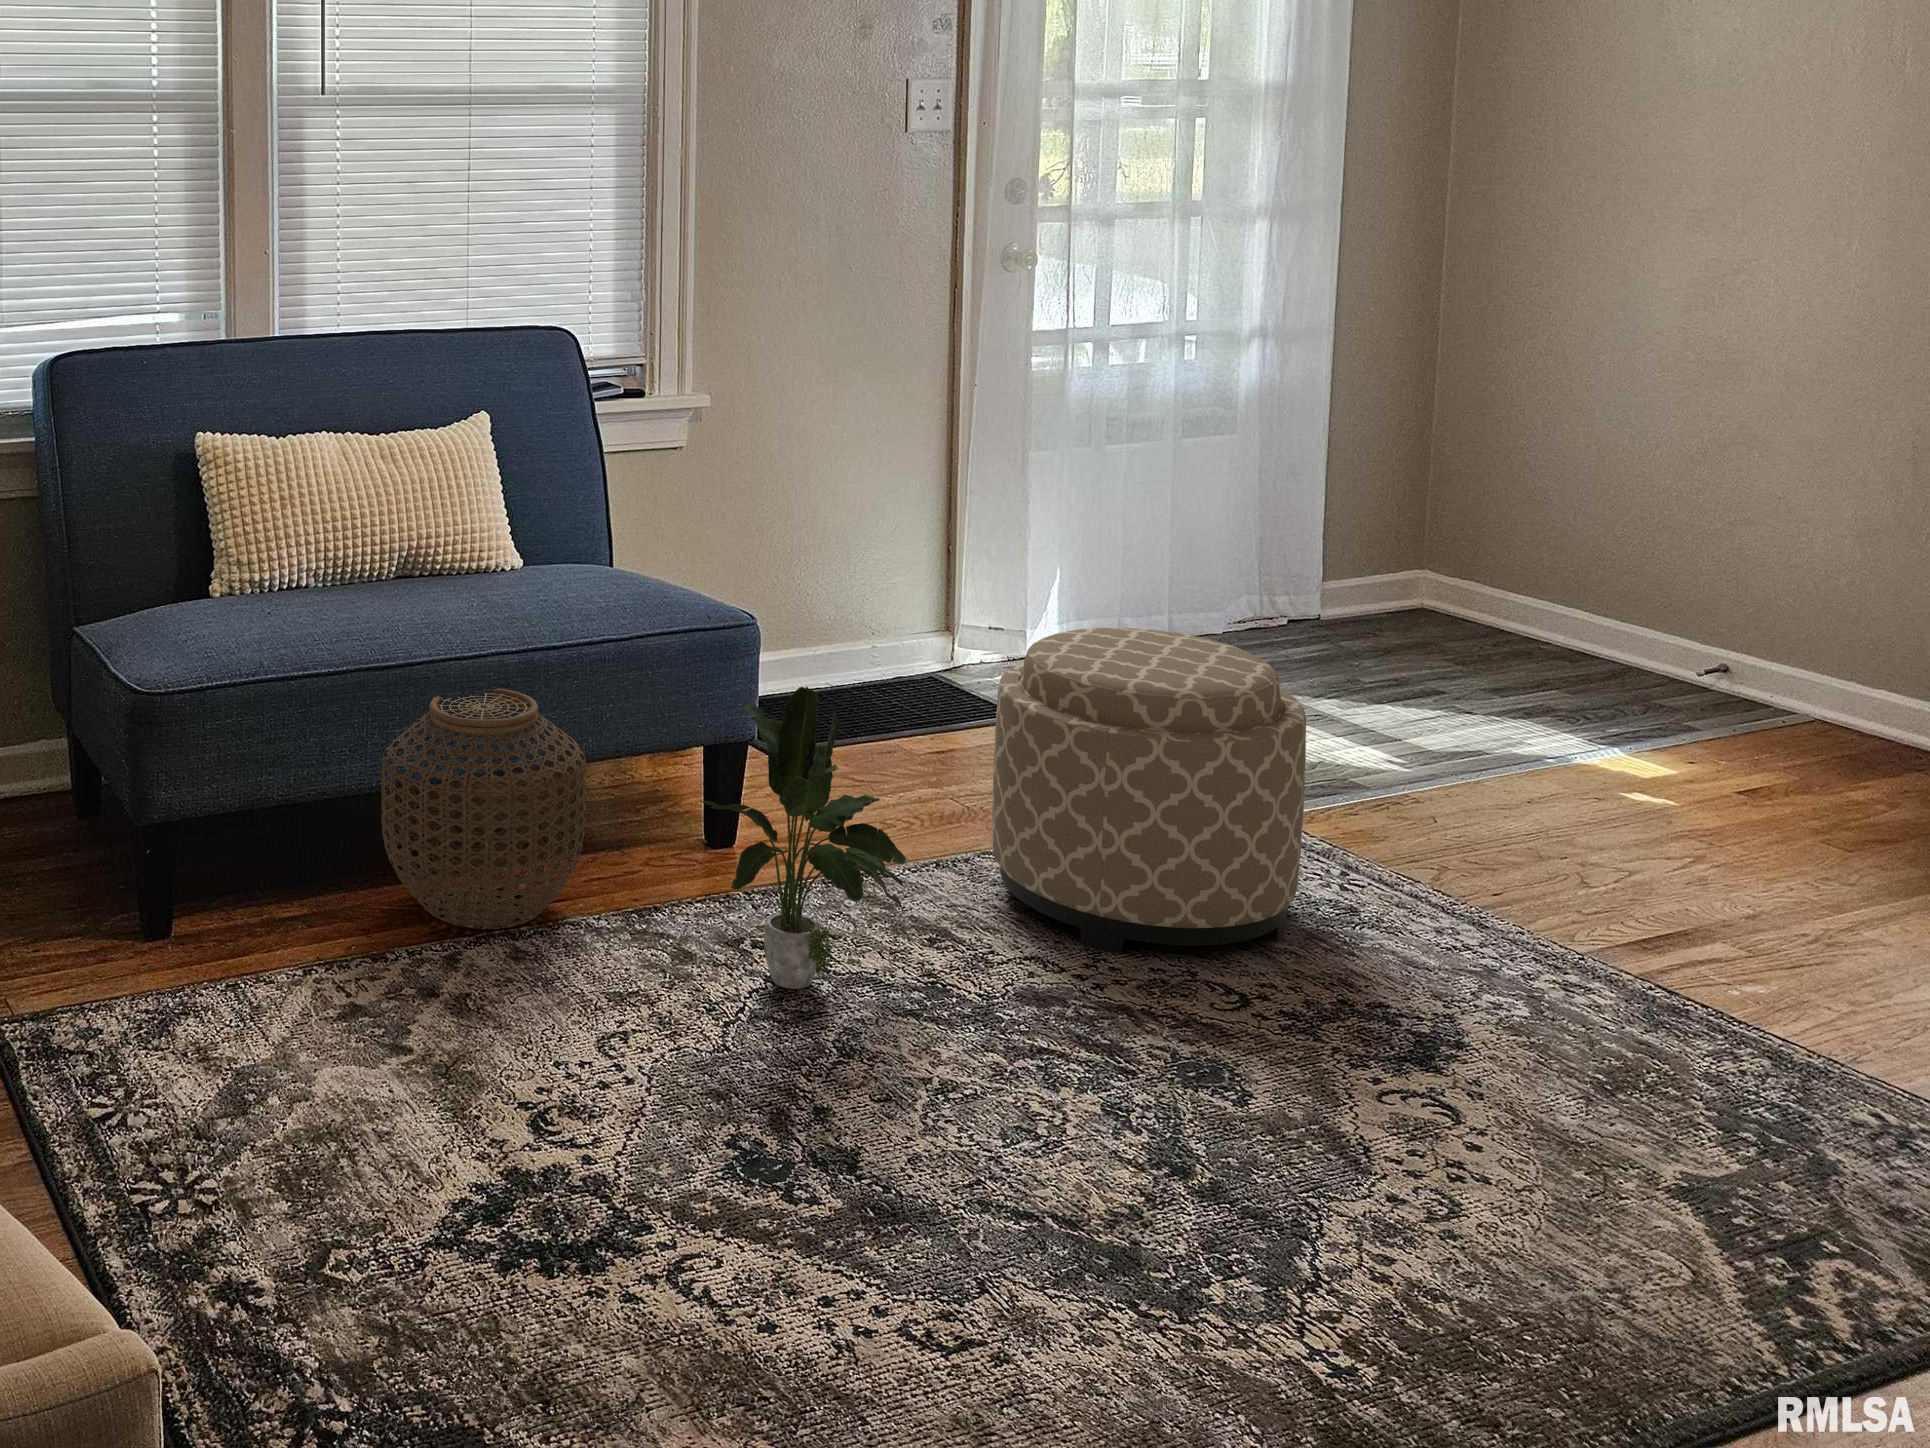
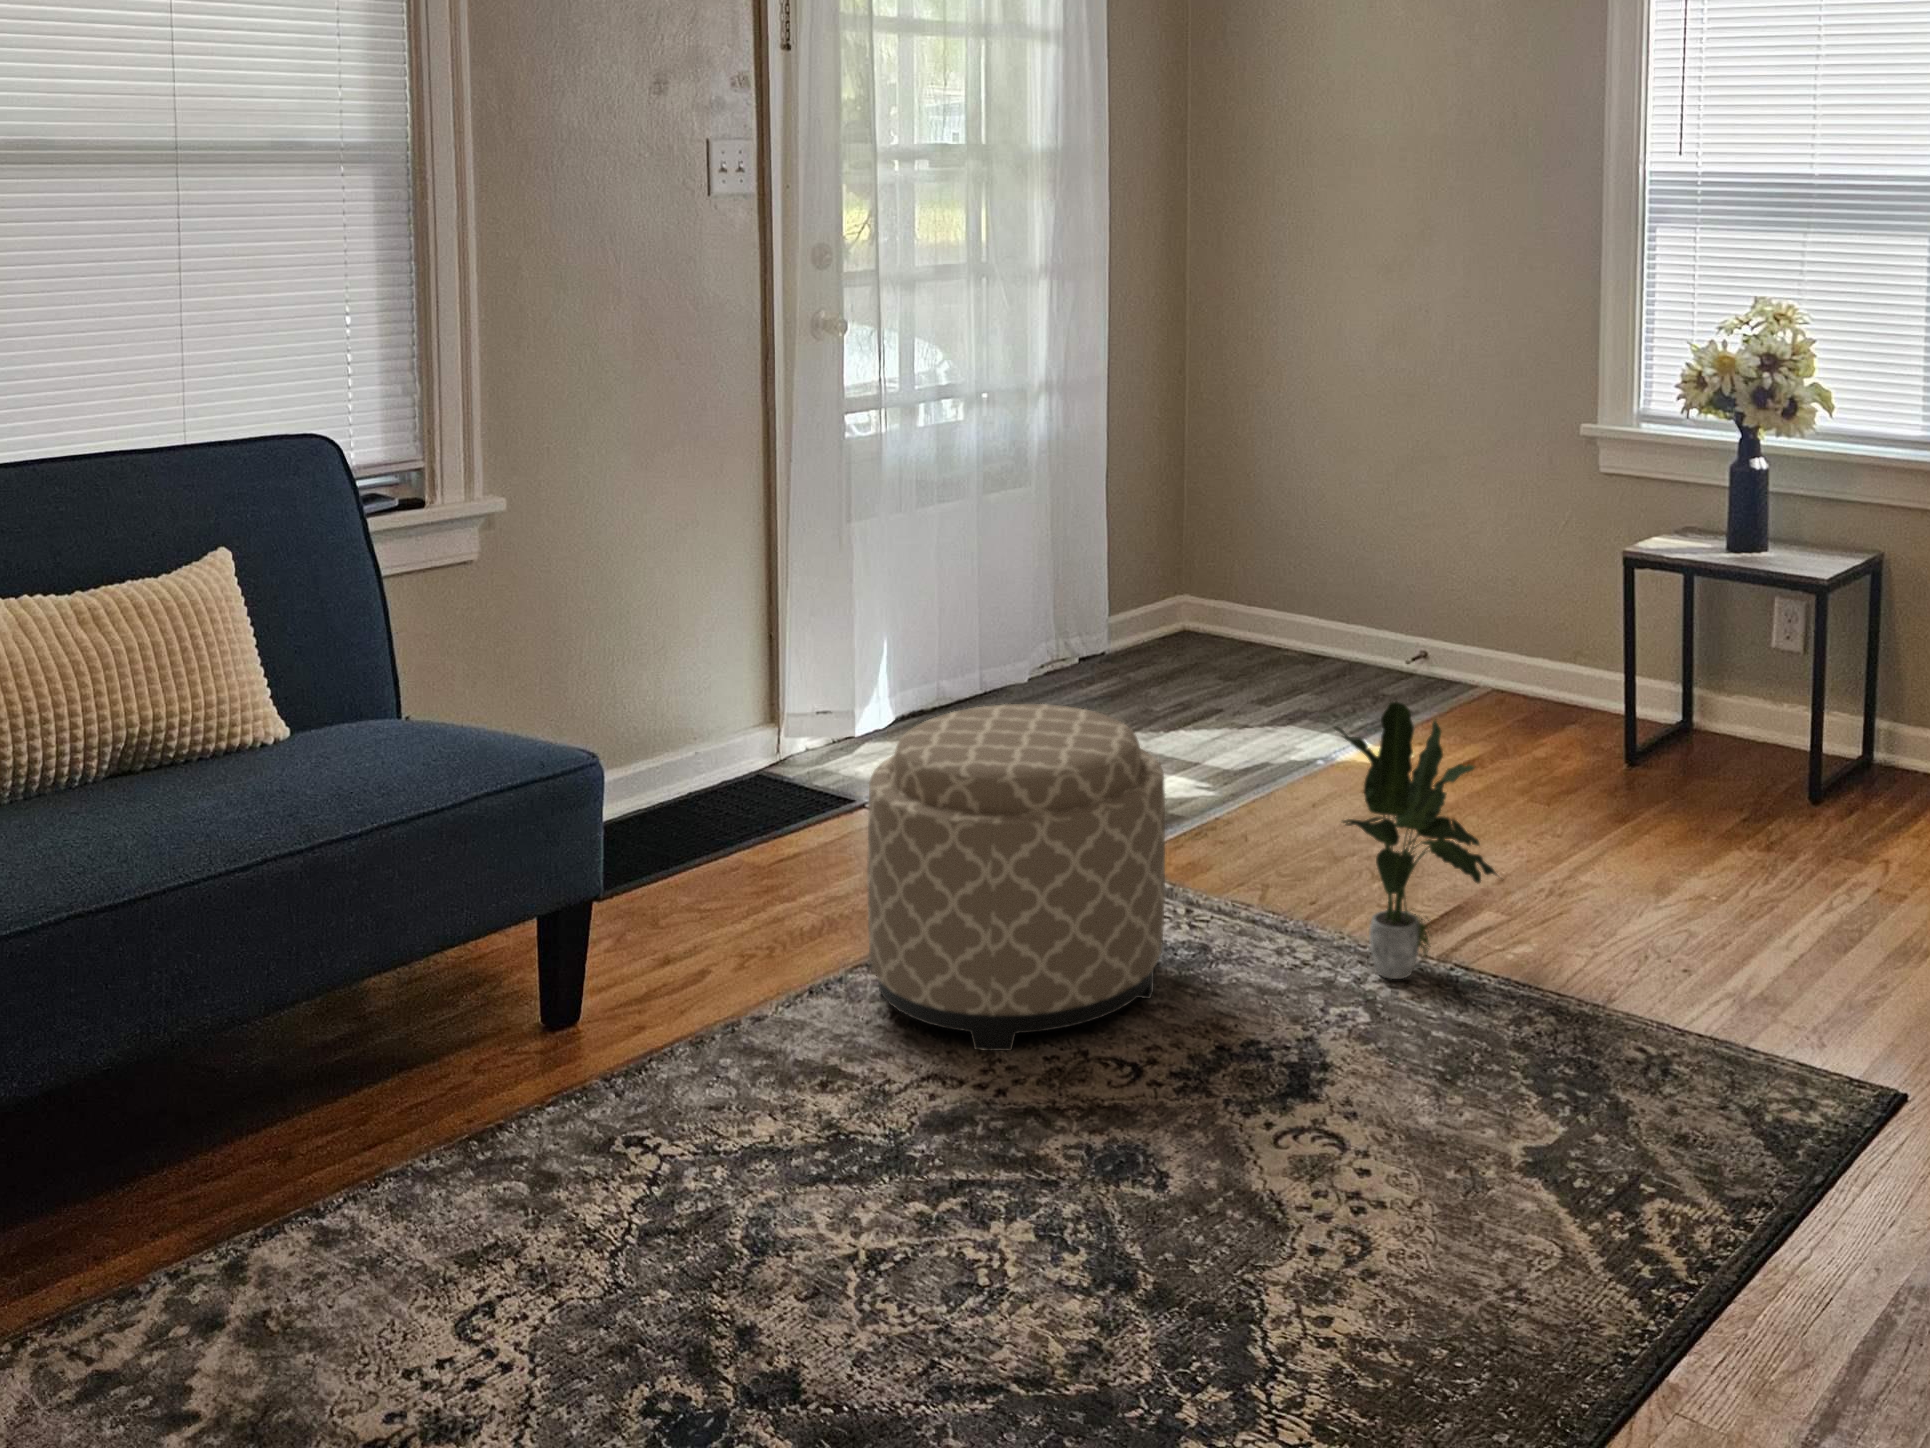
potted plant: present [701,687,906,989] -> present [1334,702,1498,979]
woven basket: present [382,688,586,929] -> none [113,899,404,1216]

